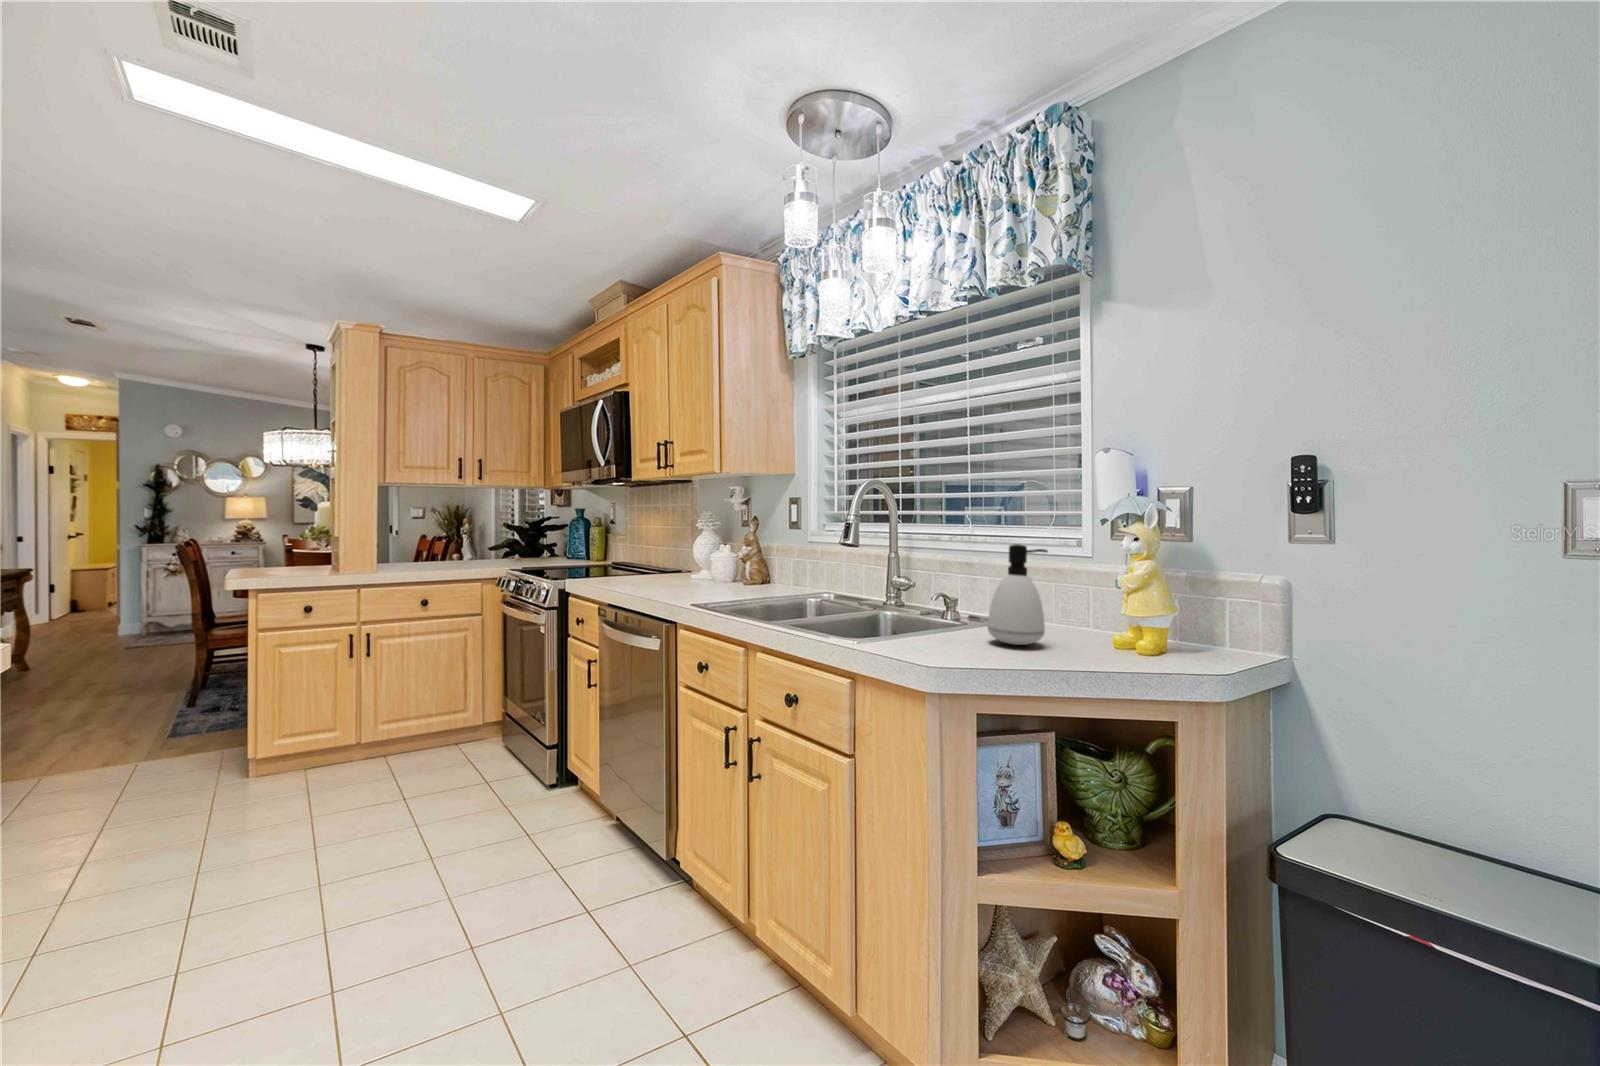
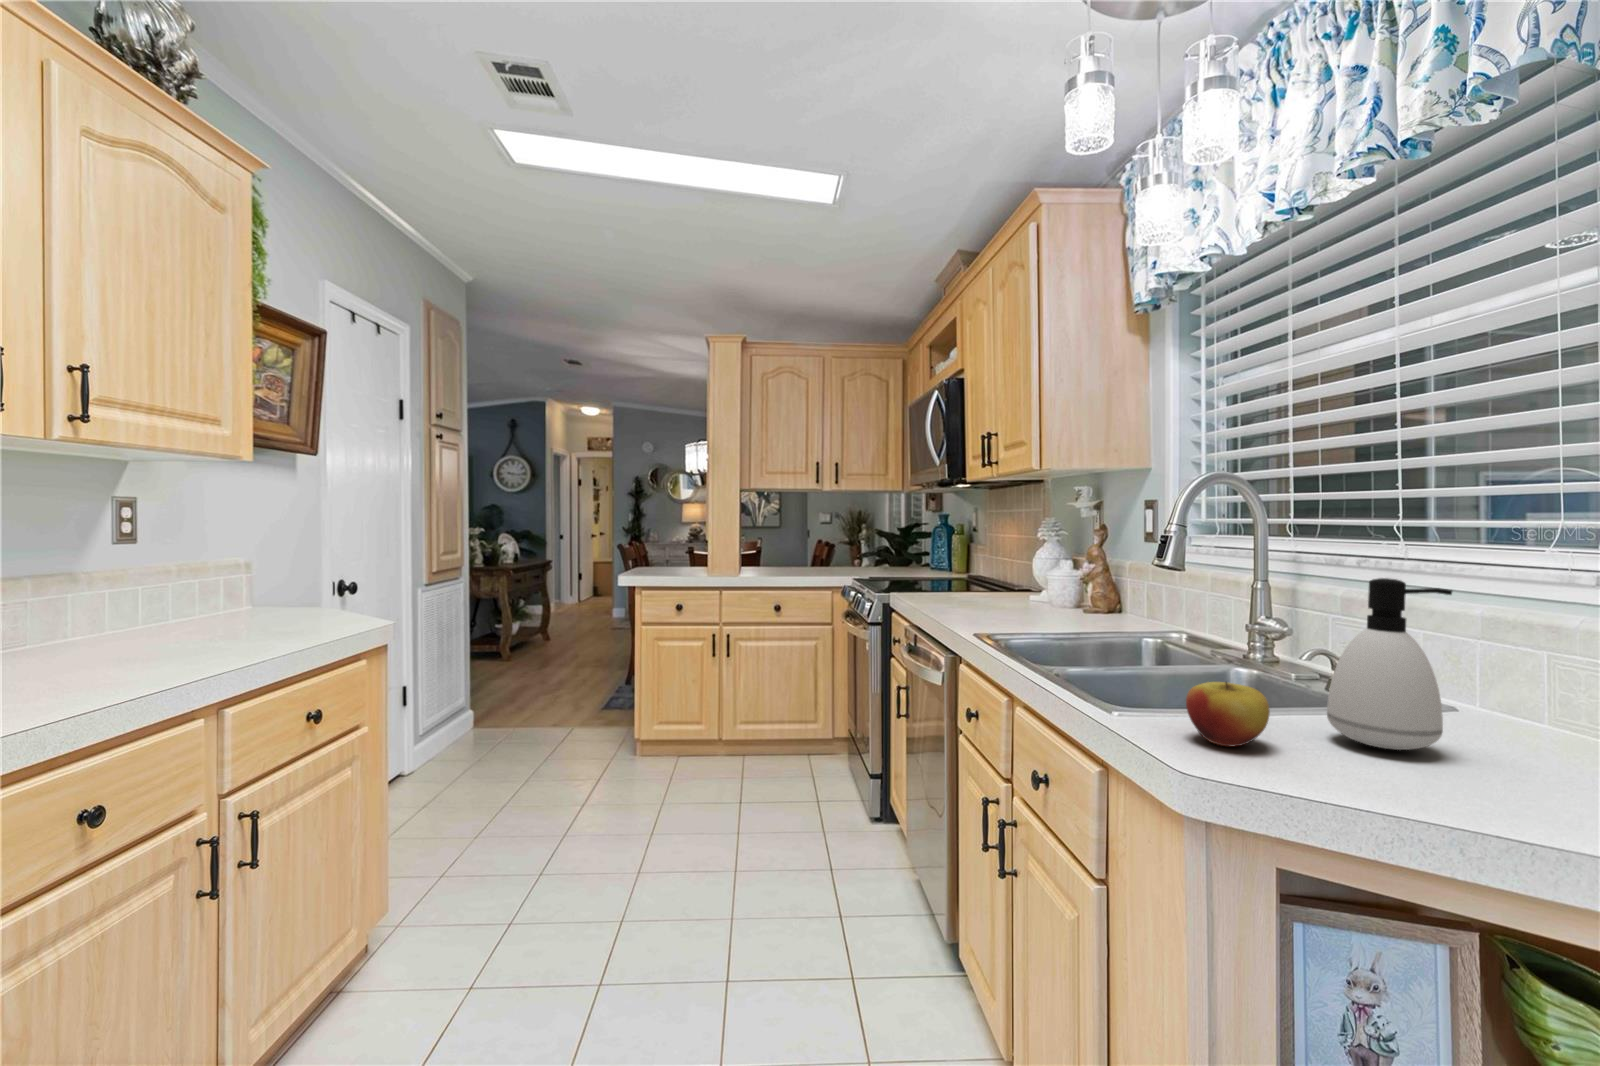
apple: none [931,614,980,656] -> present [1186,682,1270,746]

